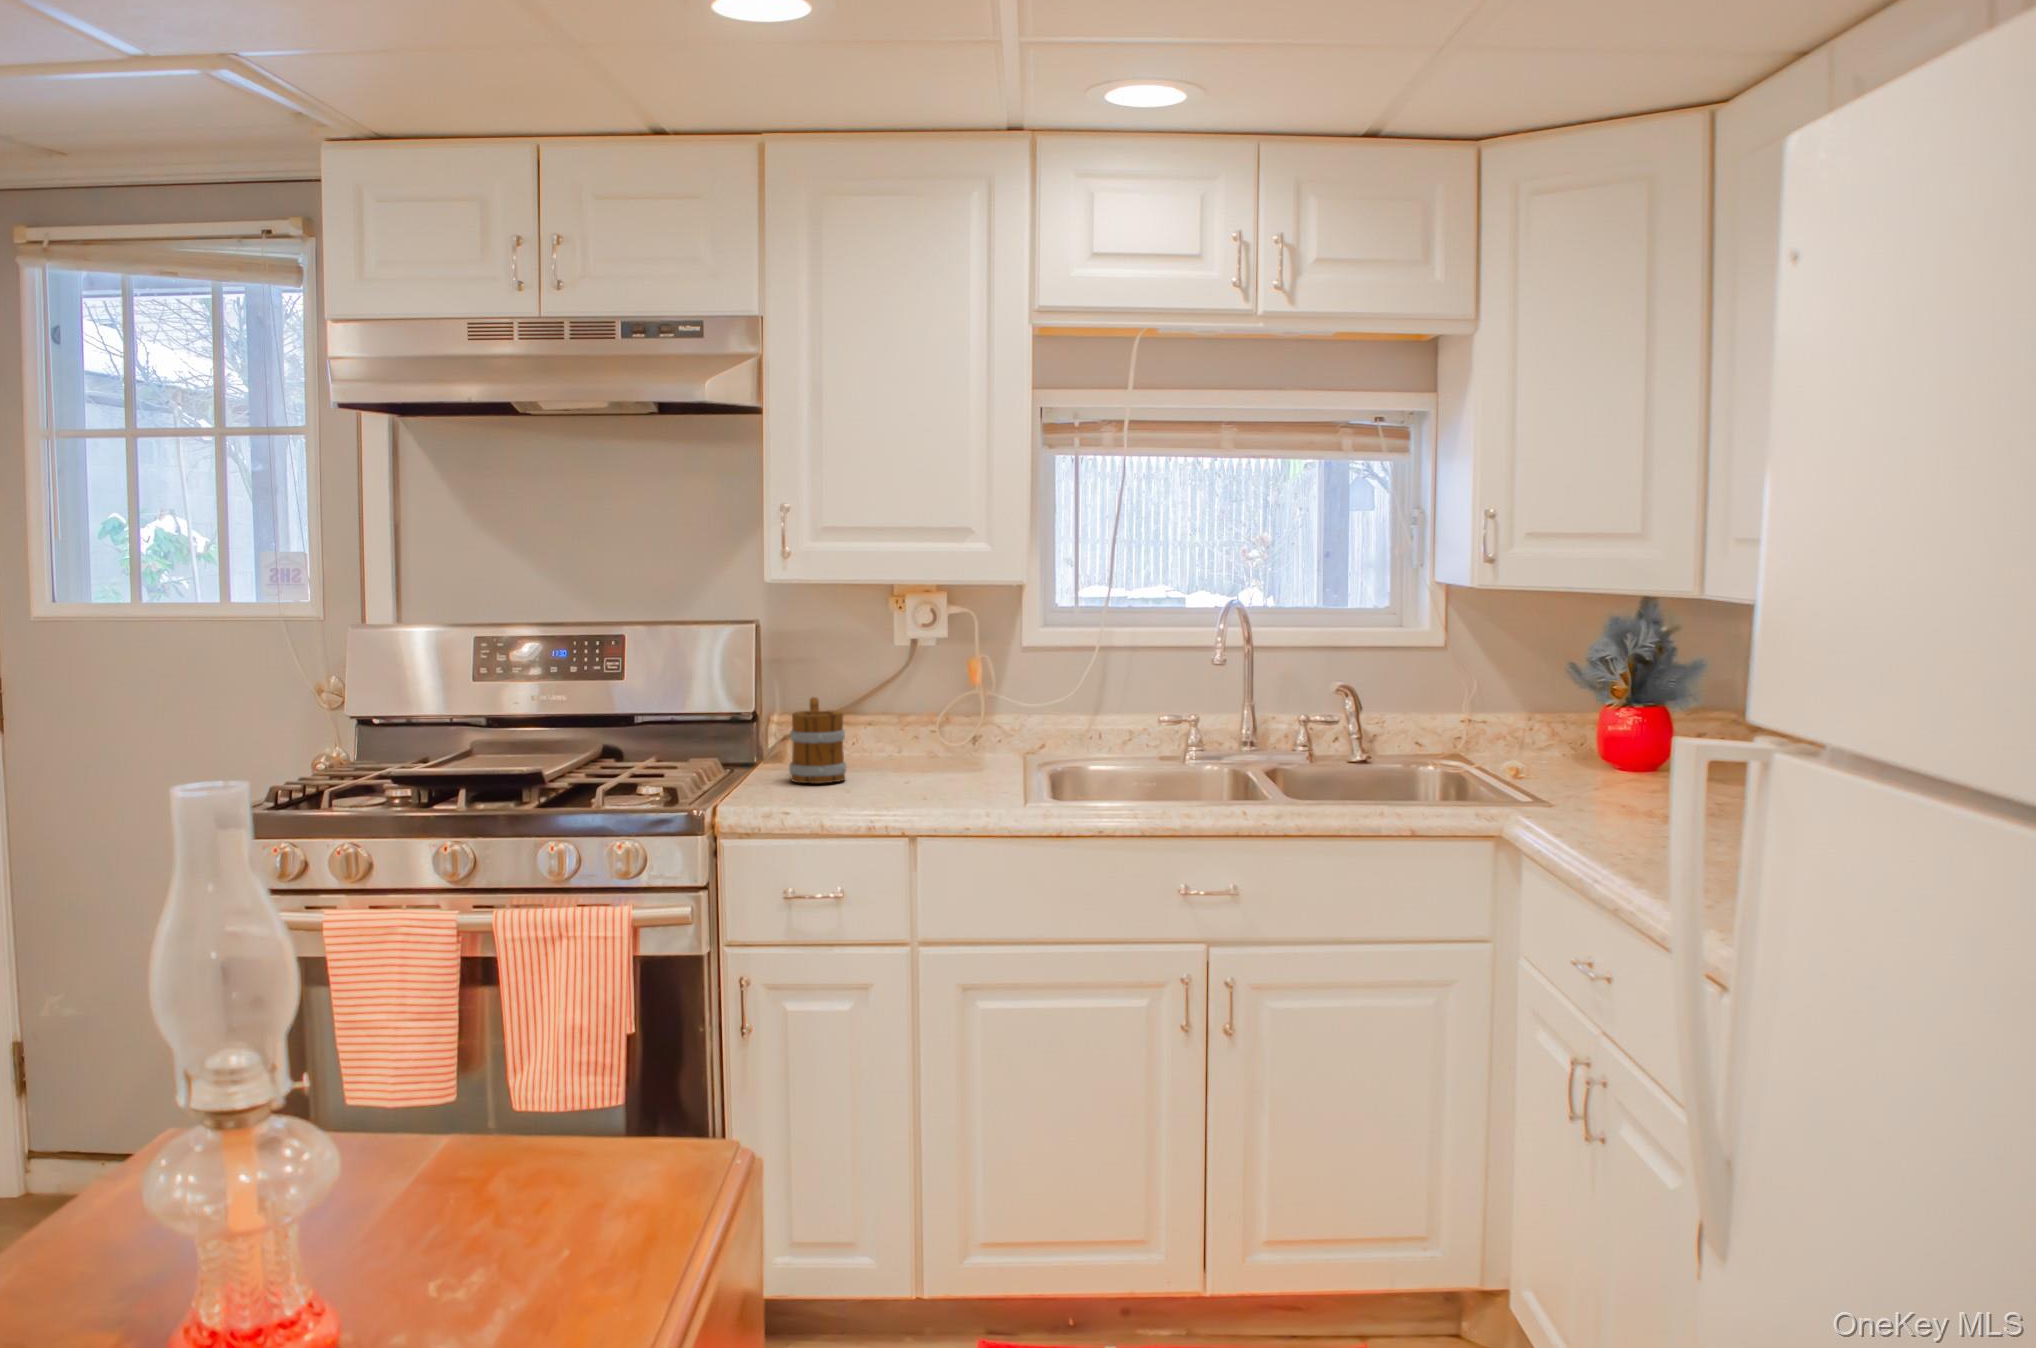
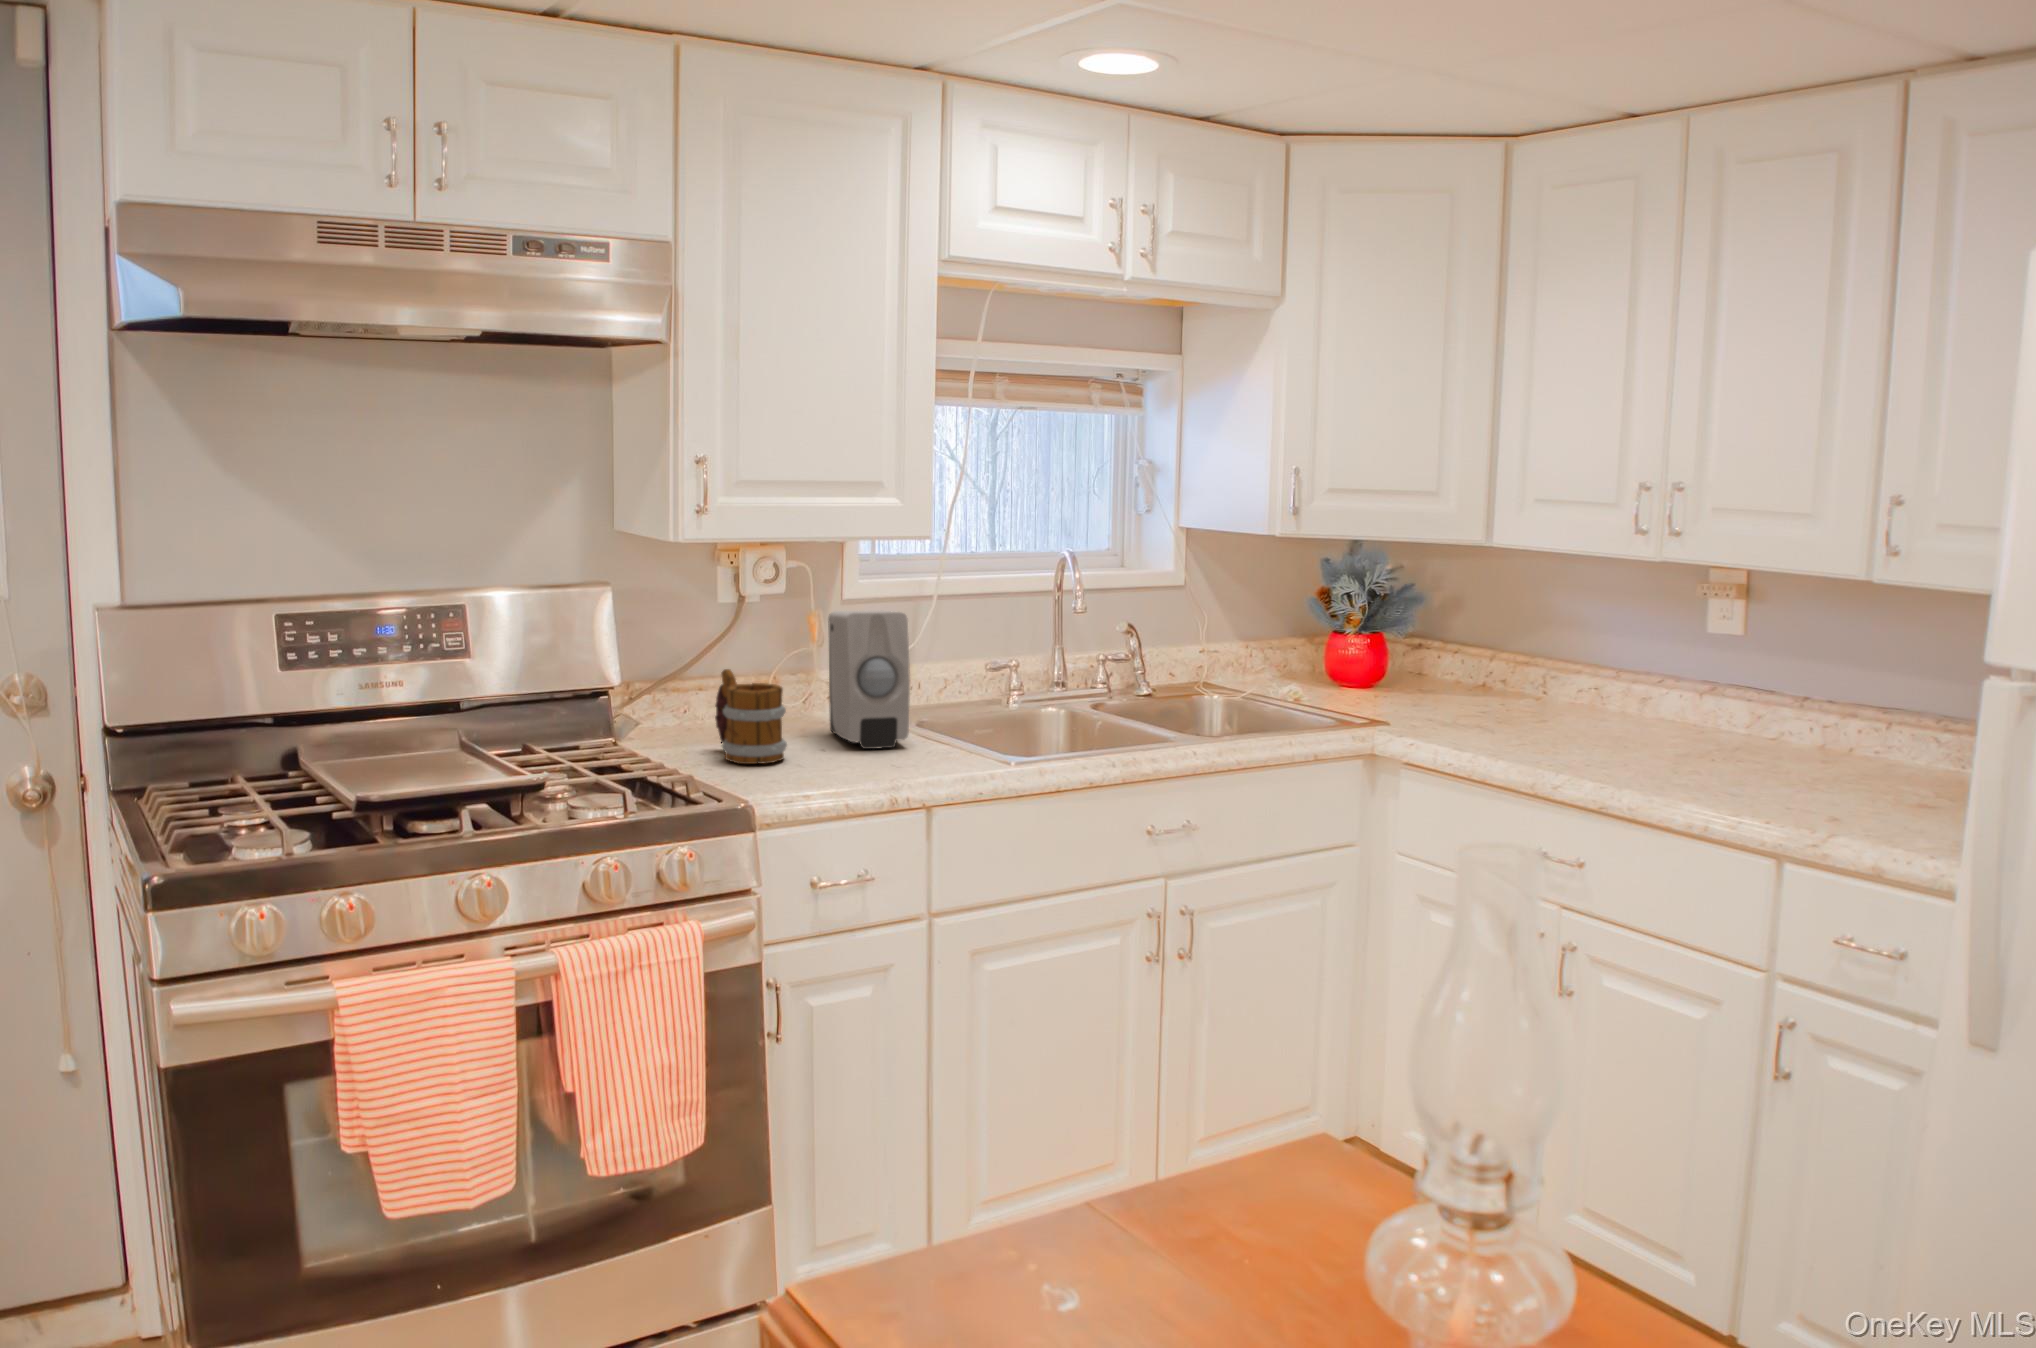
soap dispenser: none [914,649,994,782] -> present [828,611,910,749]

